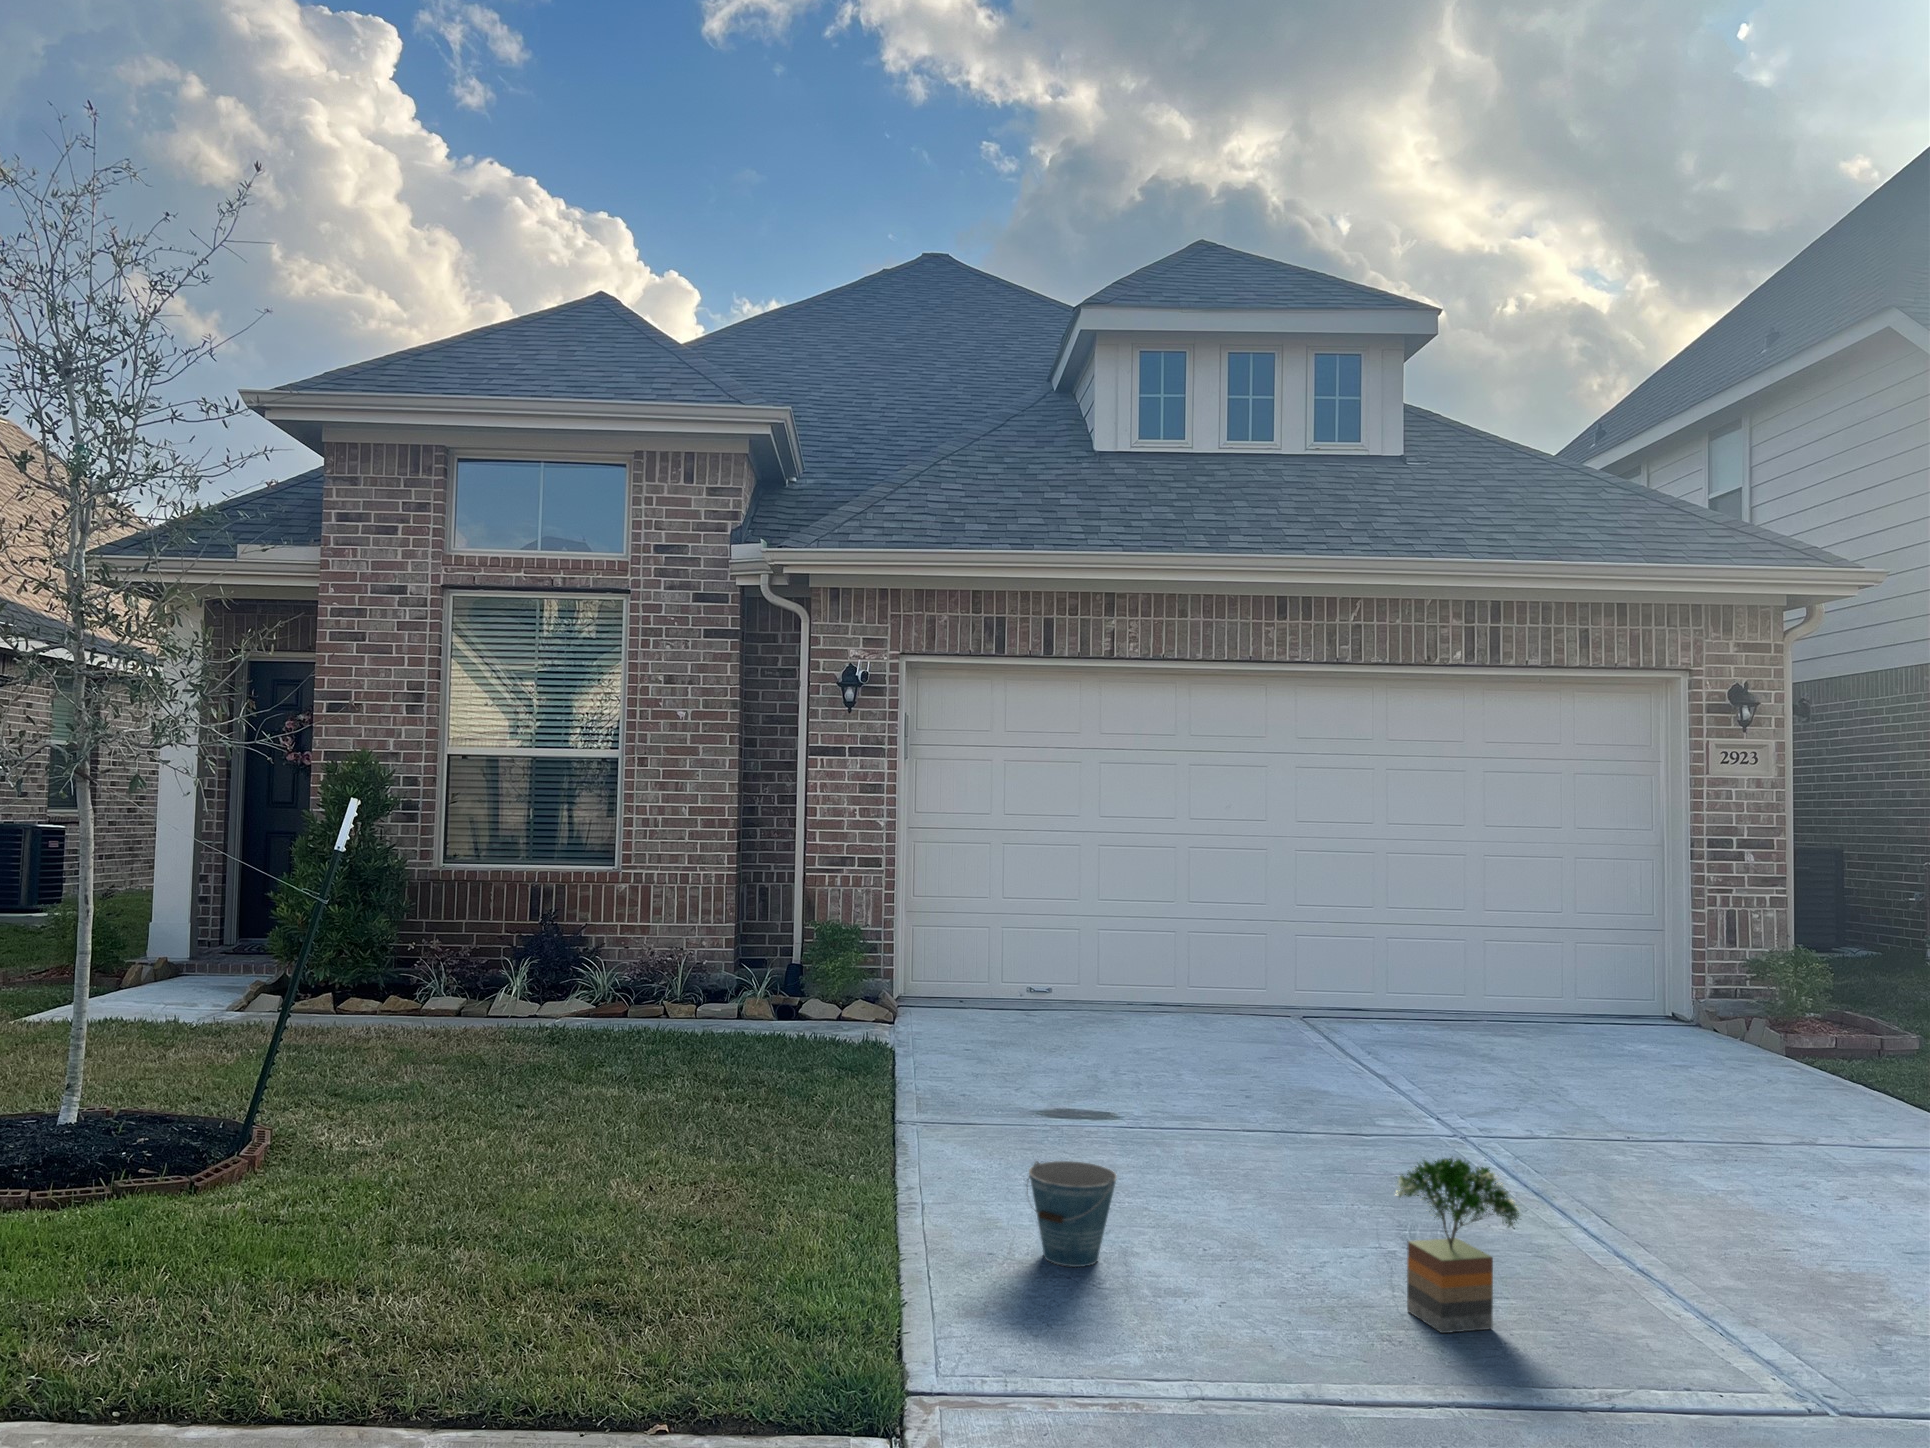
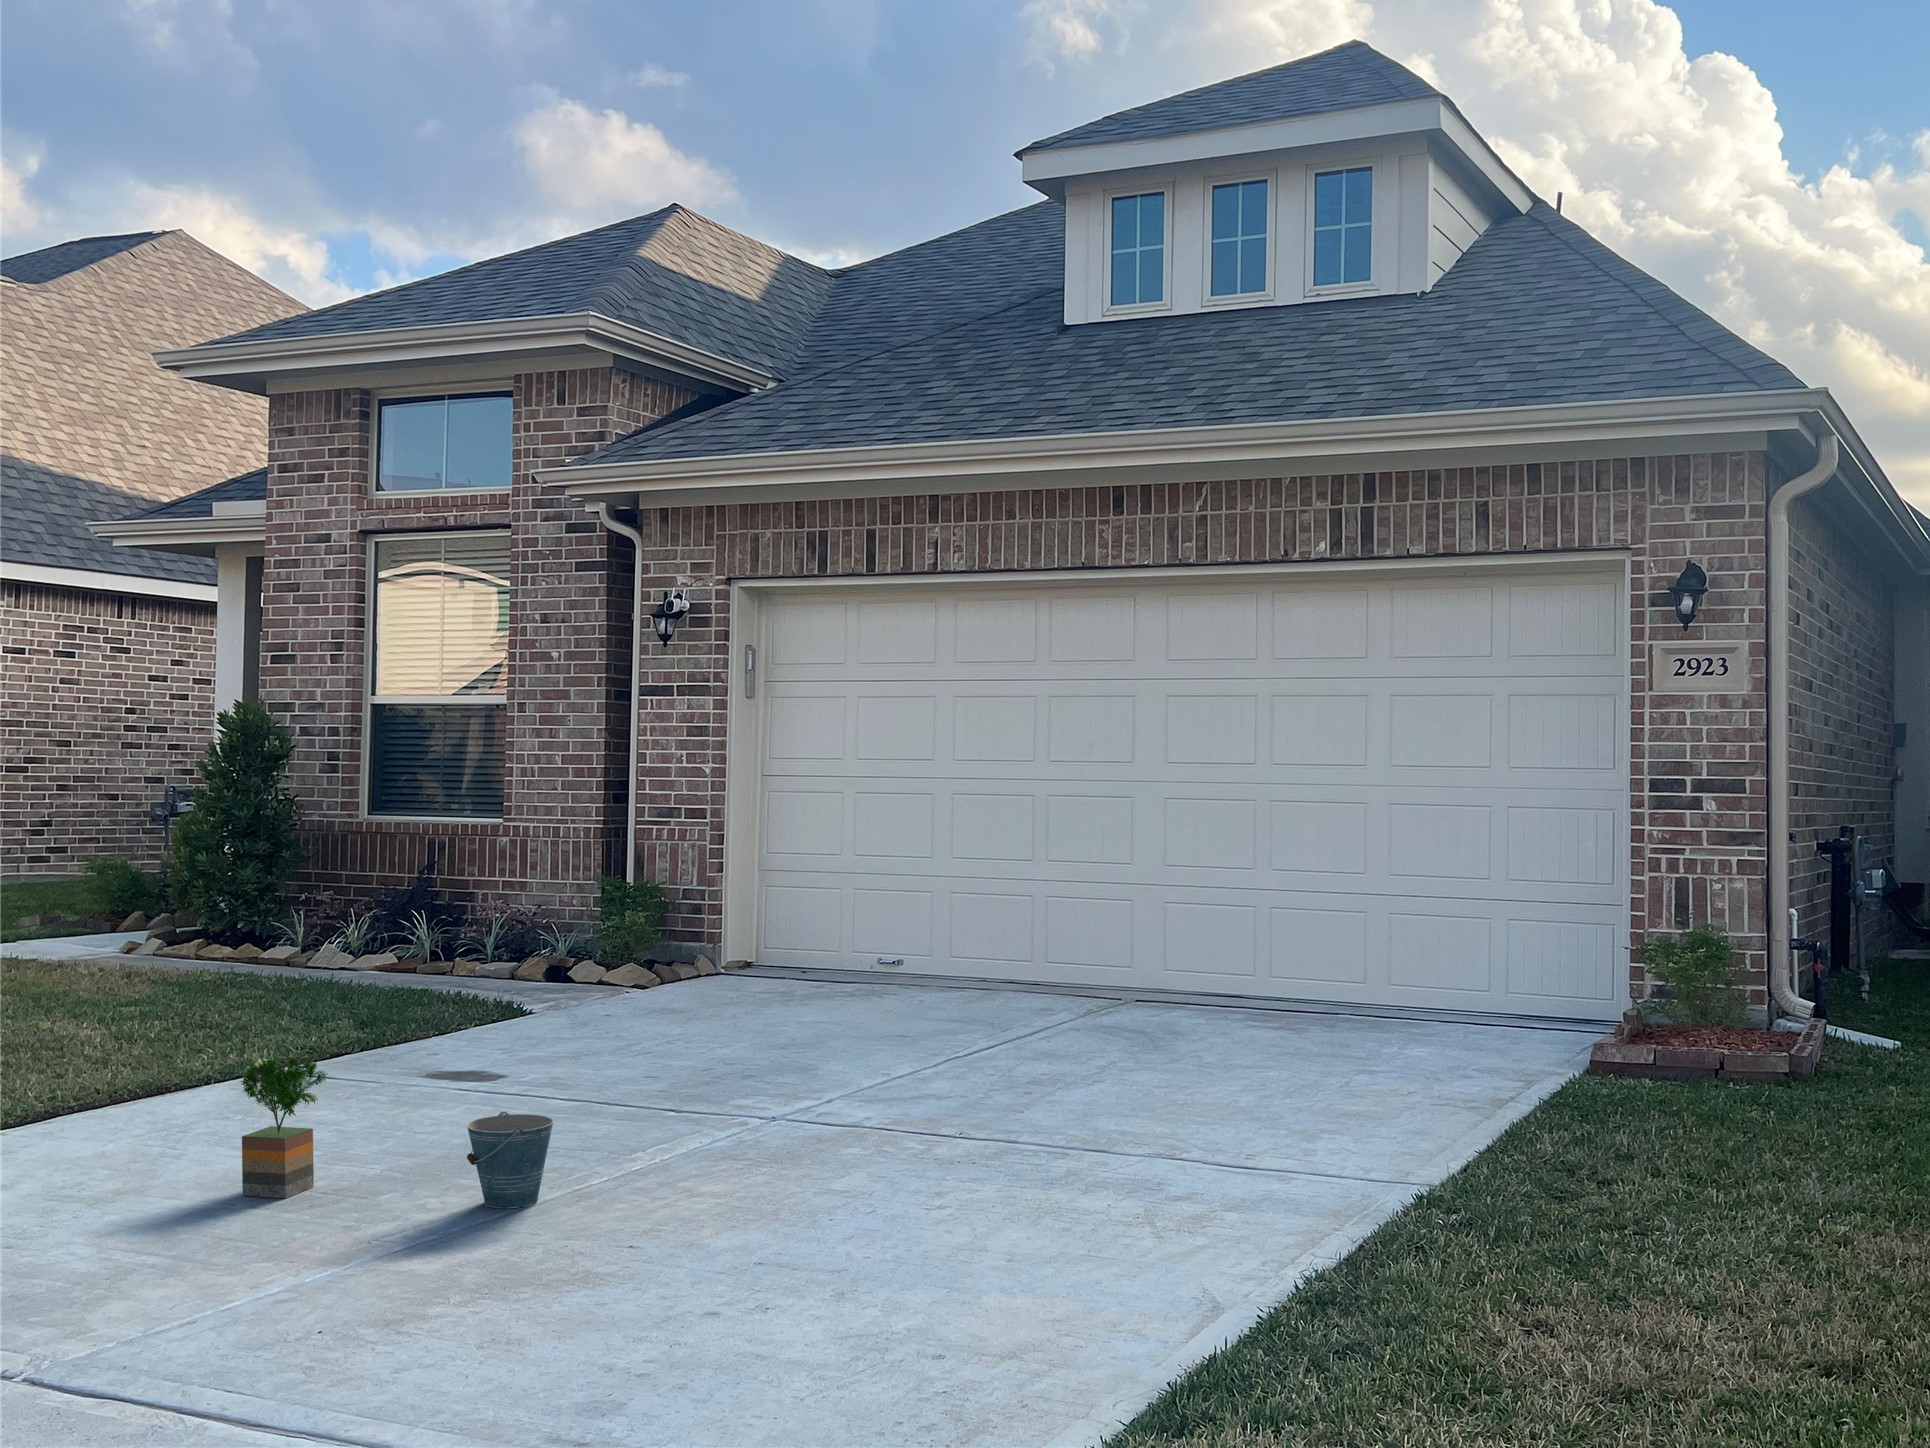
bucket: present [1027,1161,1117,1267] -> present [467,1111,553,1208]

